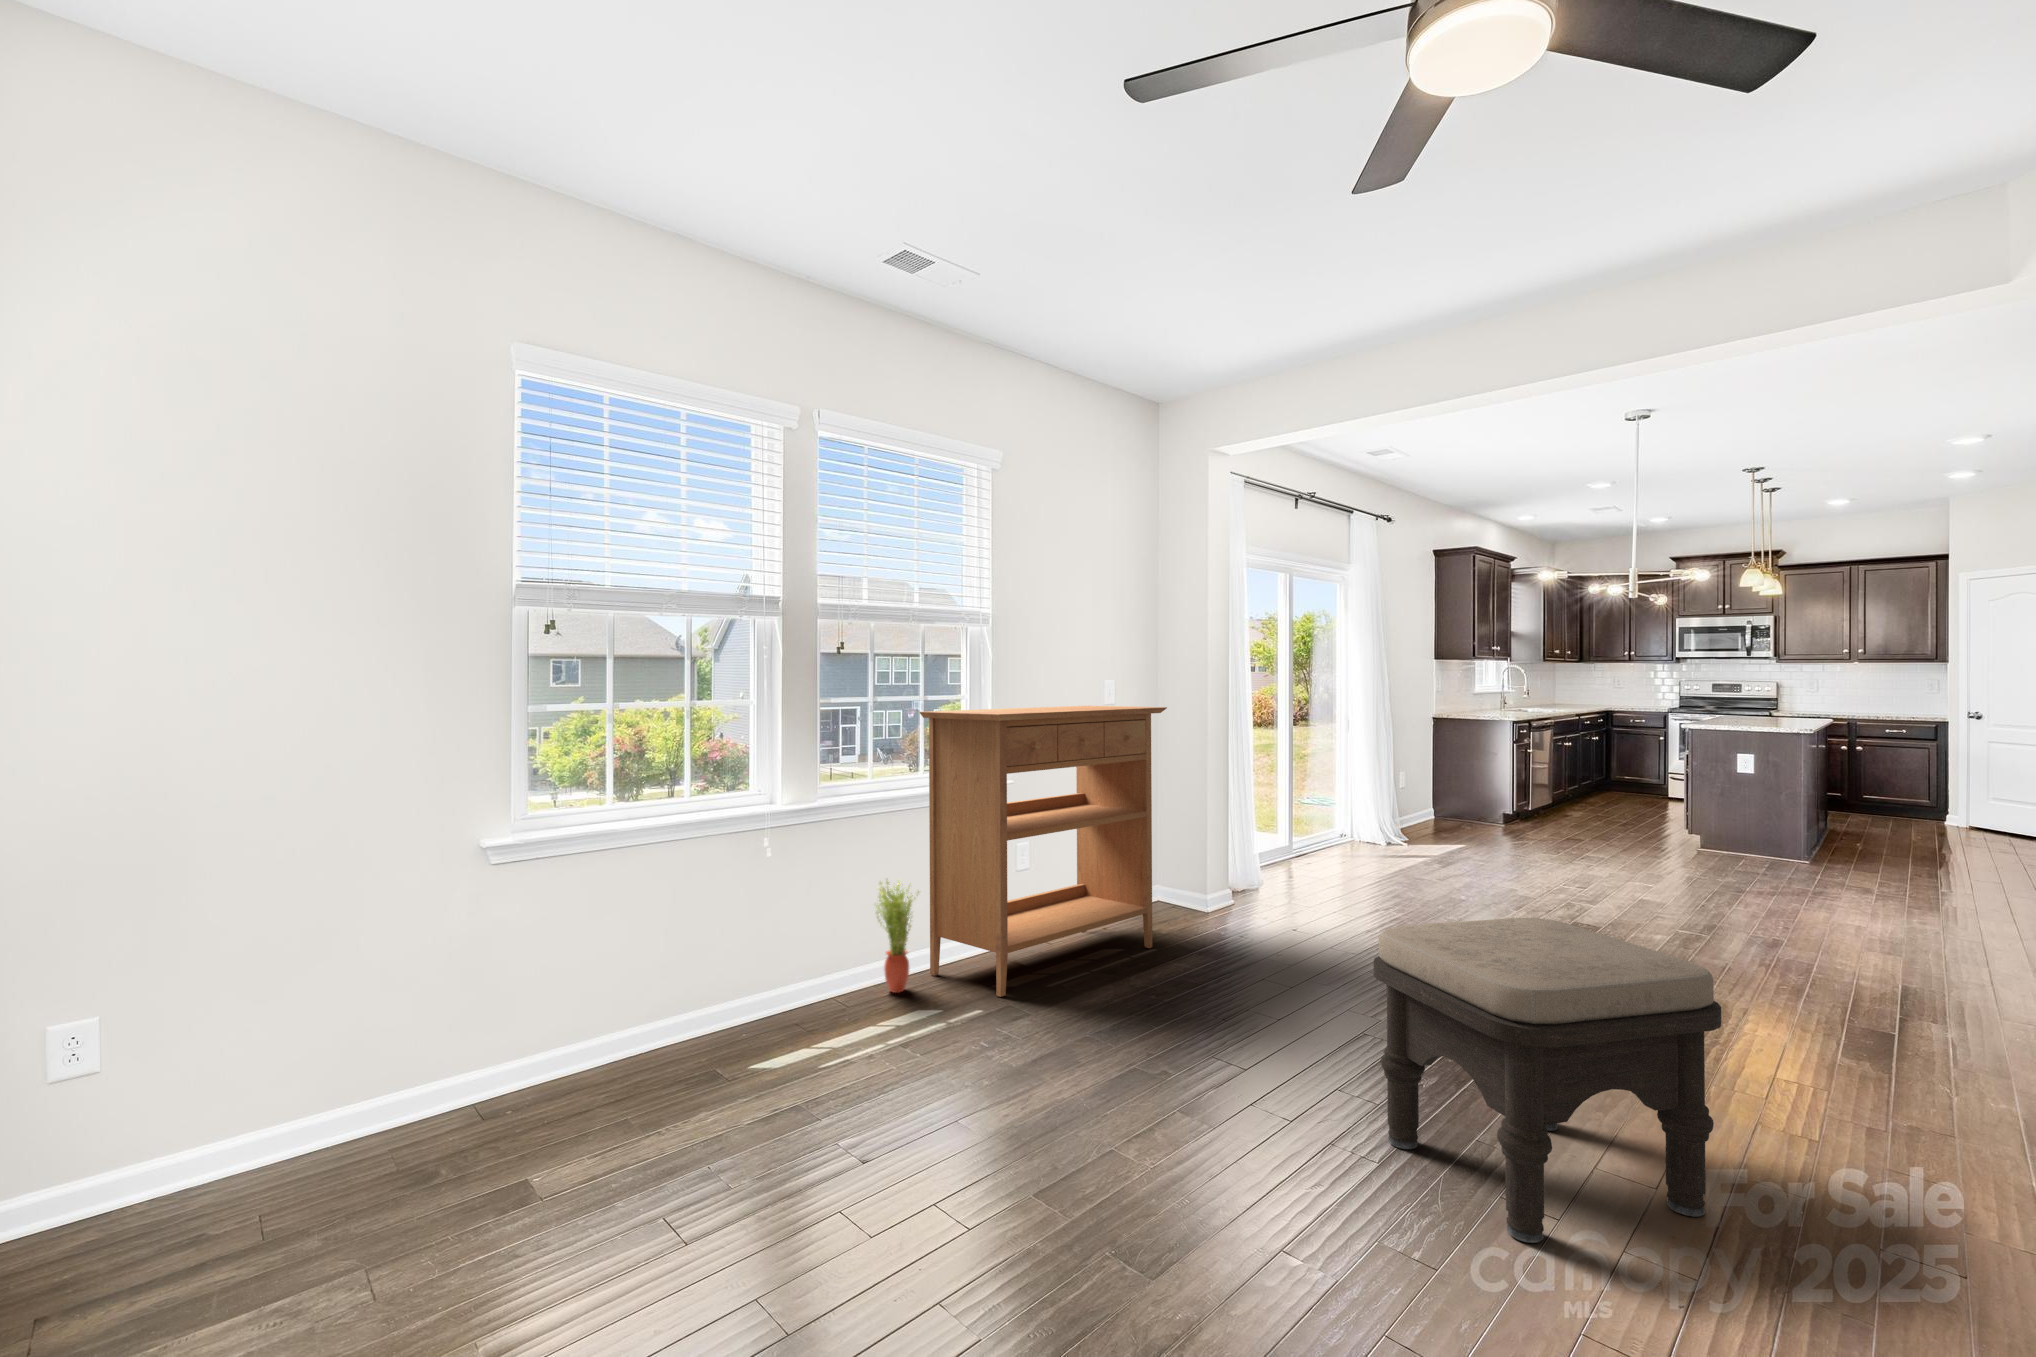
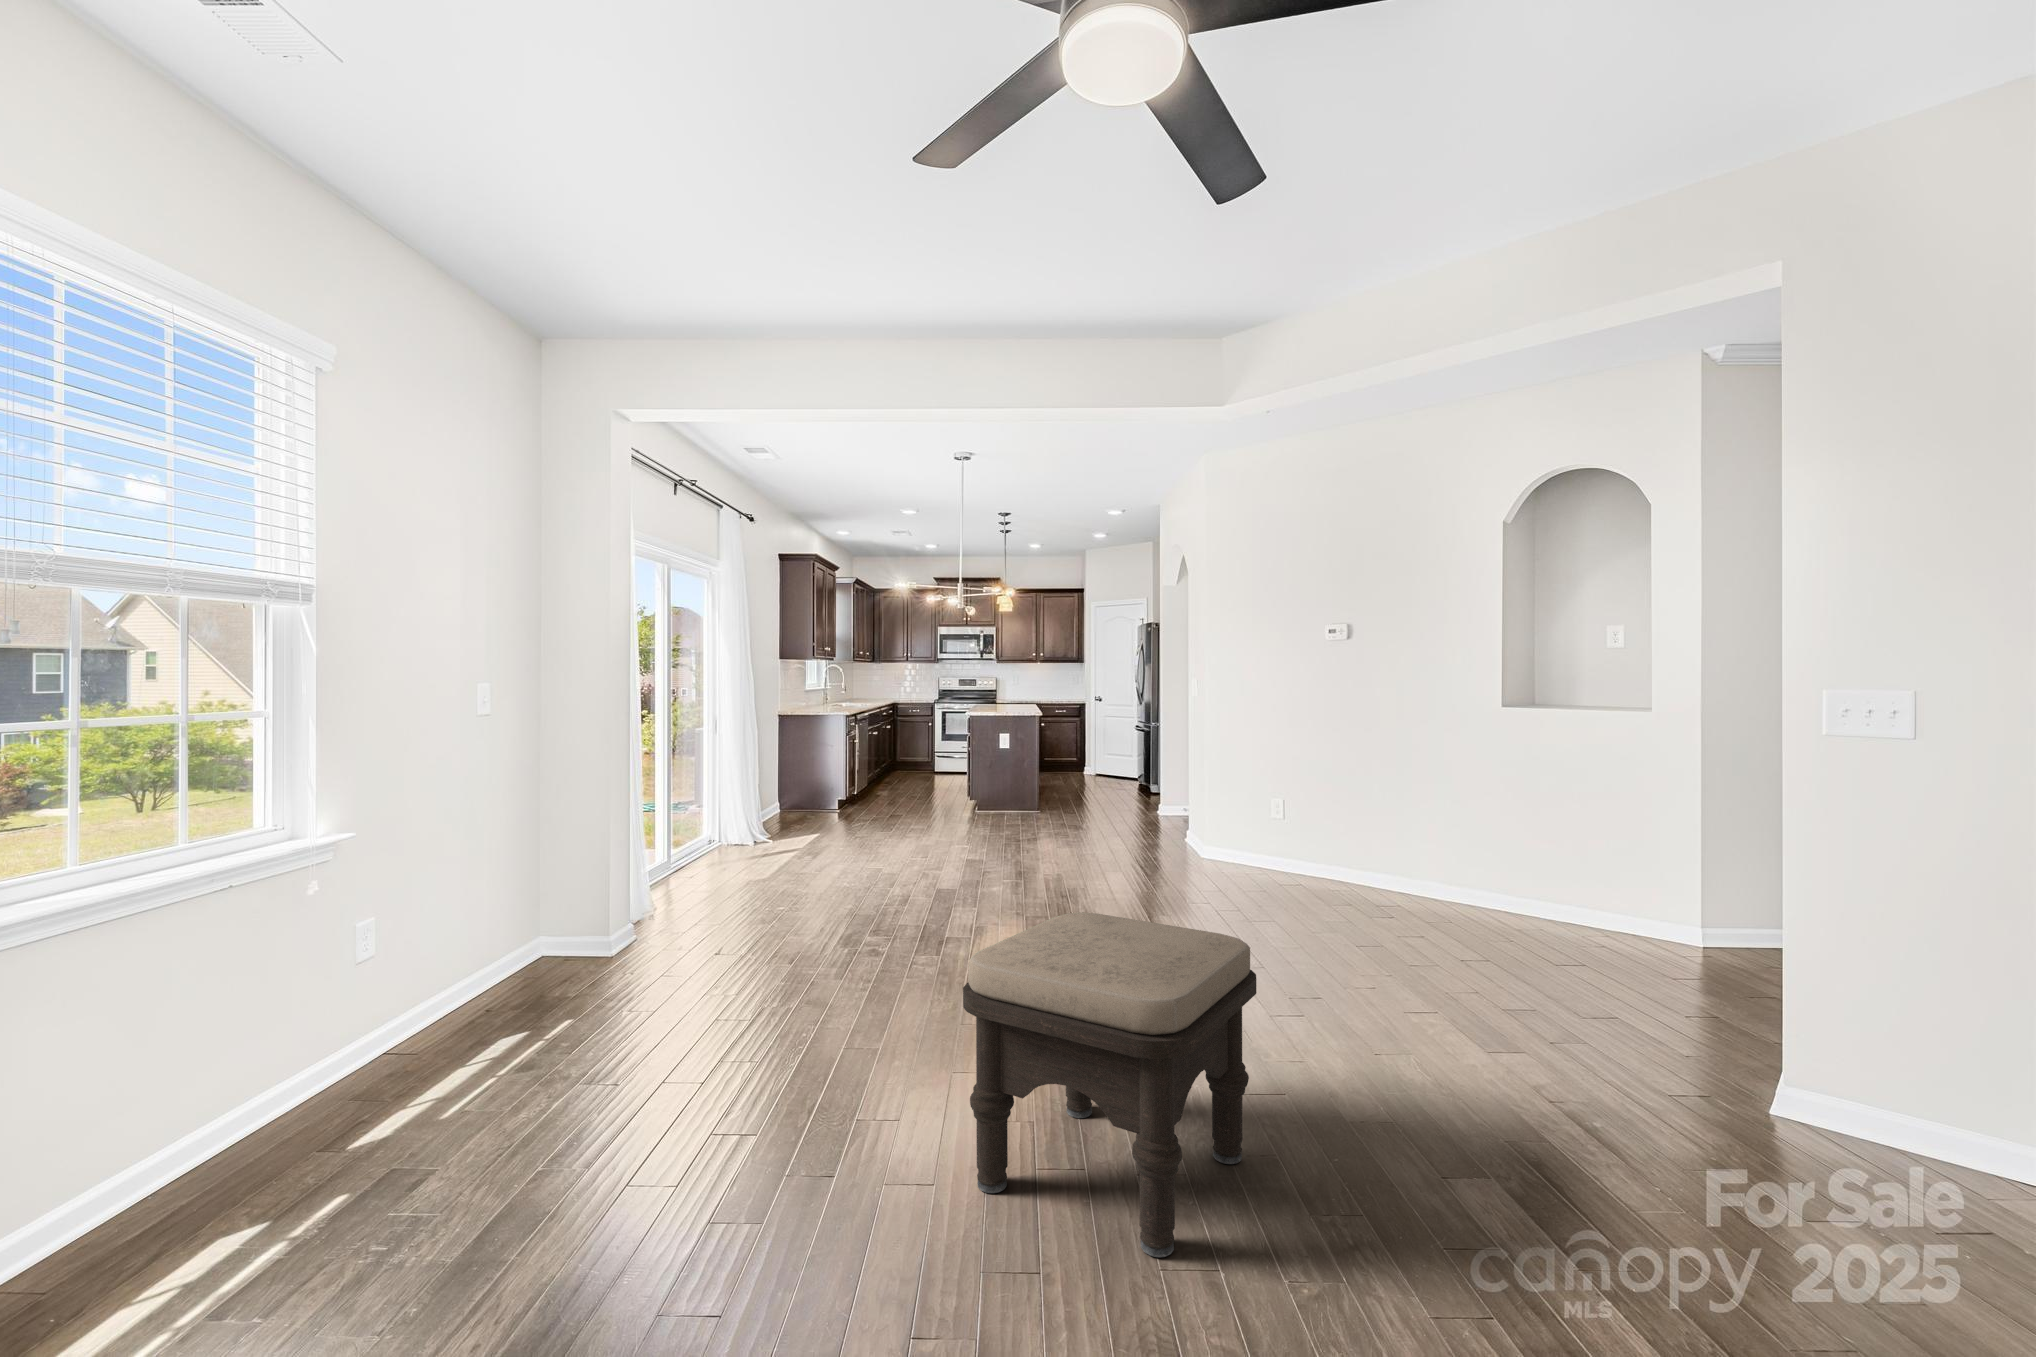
console table: present [920,706,1167,997] -> none [192,715,586,1158]
potted plant: present [875,881,919,993] -> none [103,1018,204,1217]

